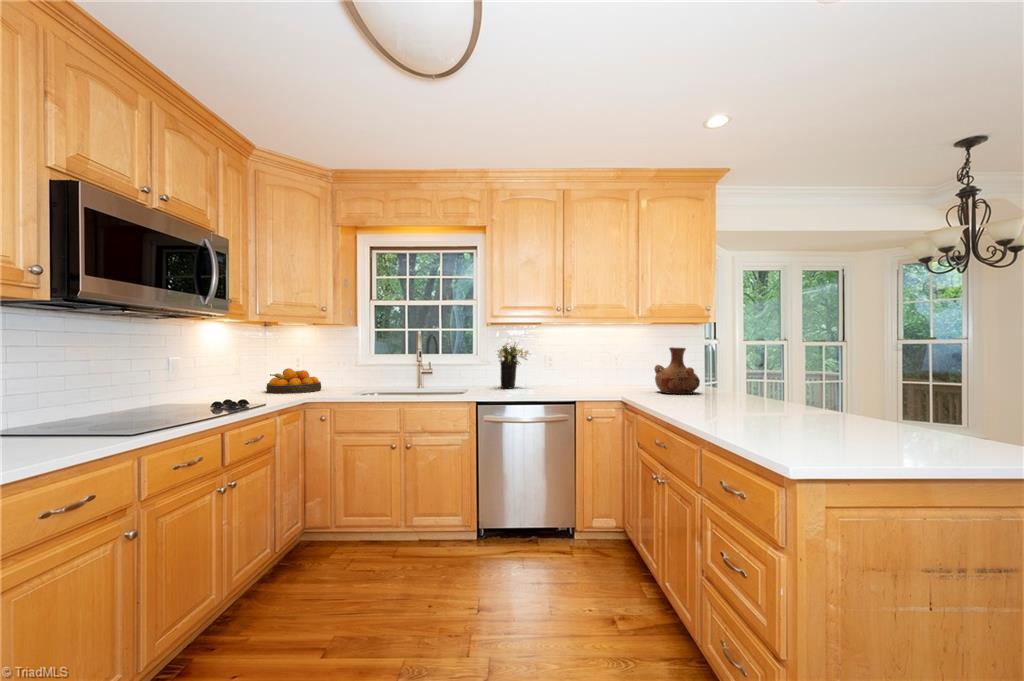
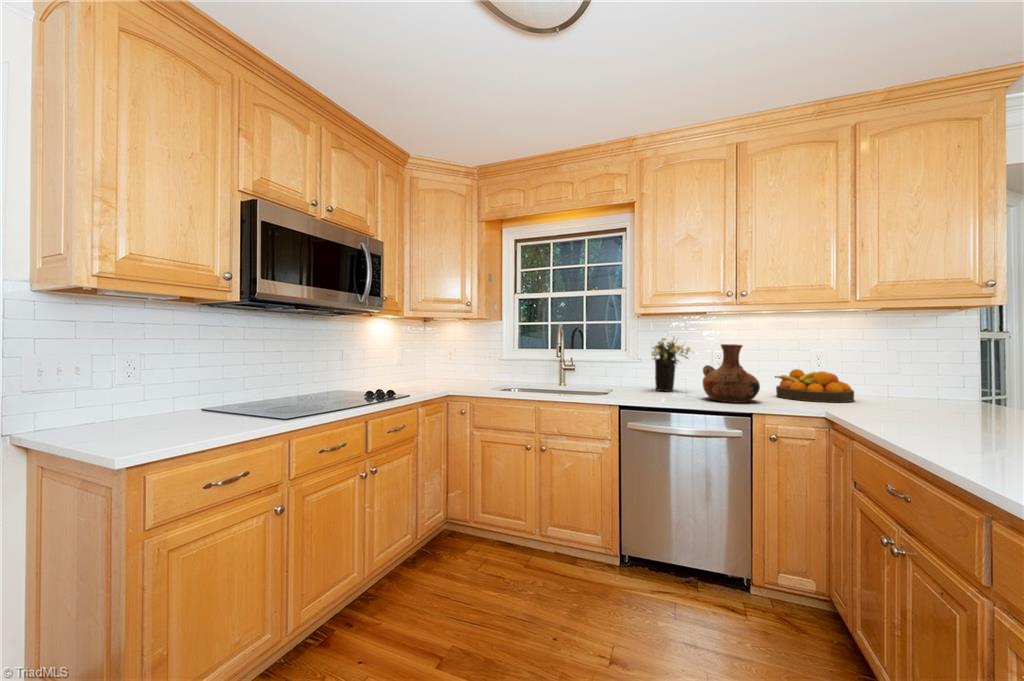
vase: present [655,347,700,394] -> present [703,344,760,403]
fruit bowl: present [266,368,321,393] -> present [775,369,854,403]

